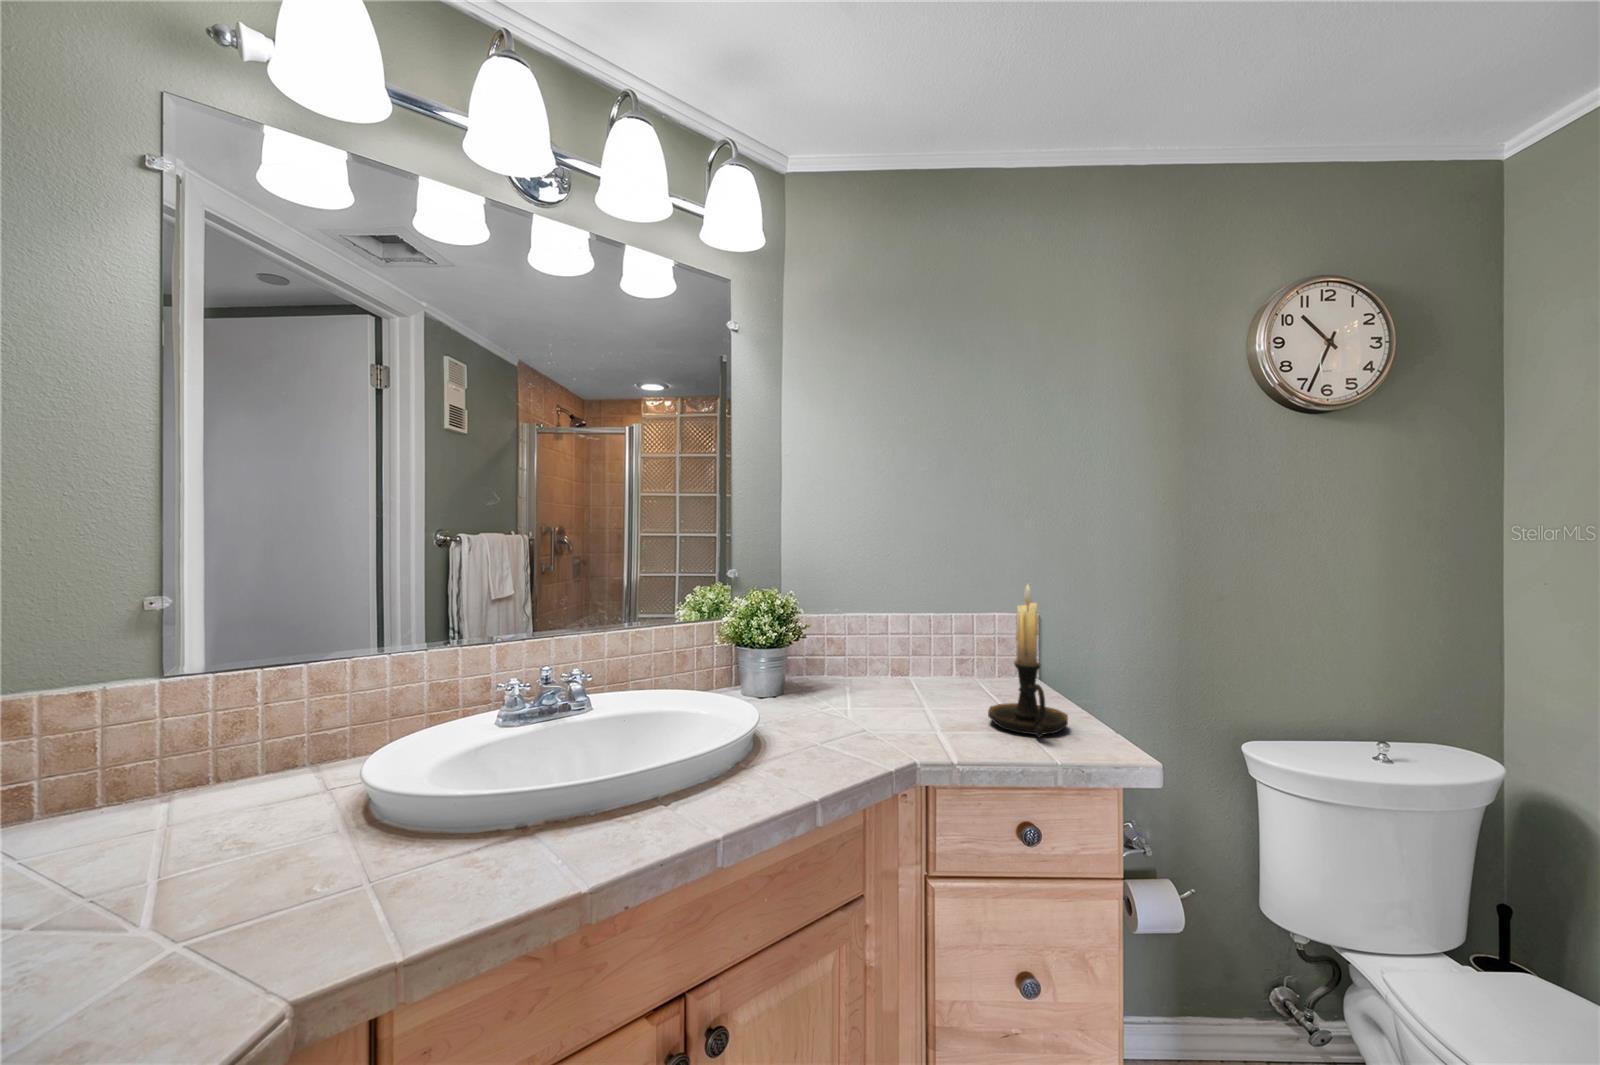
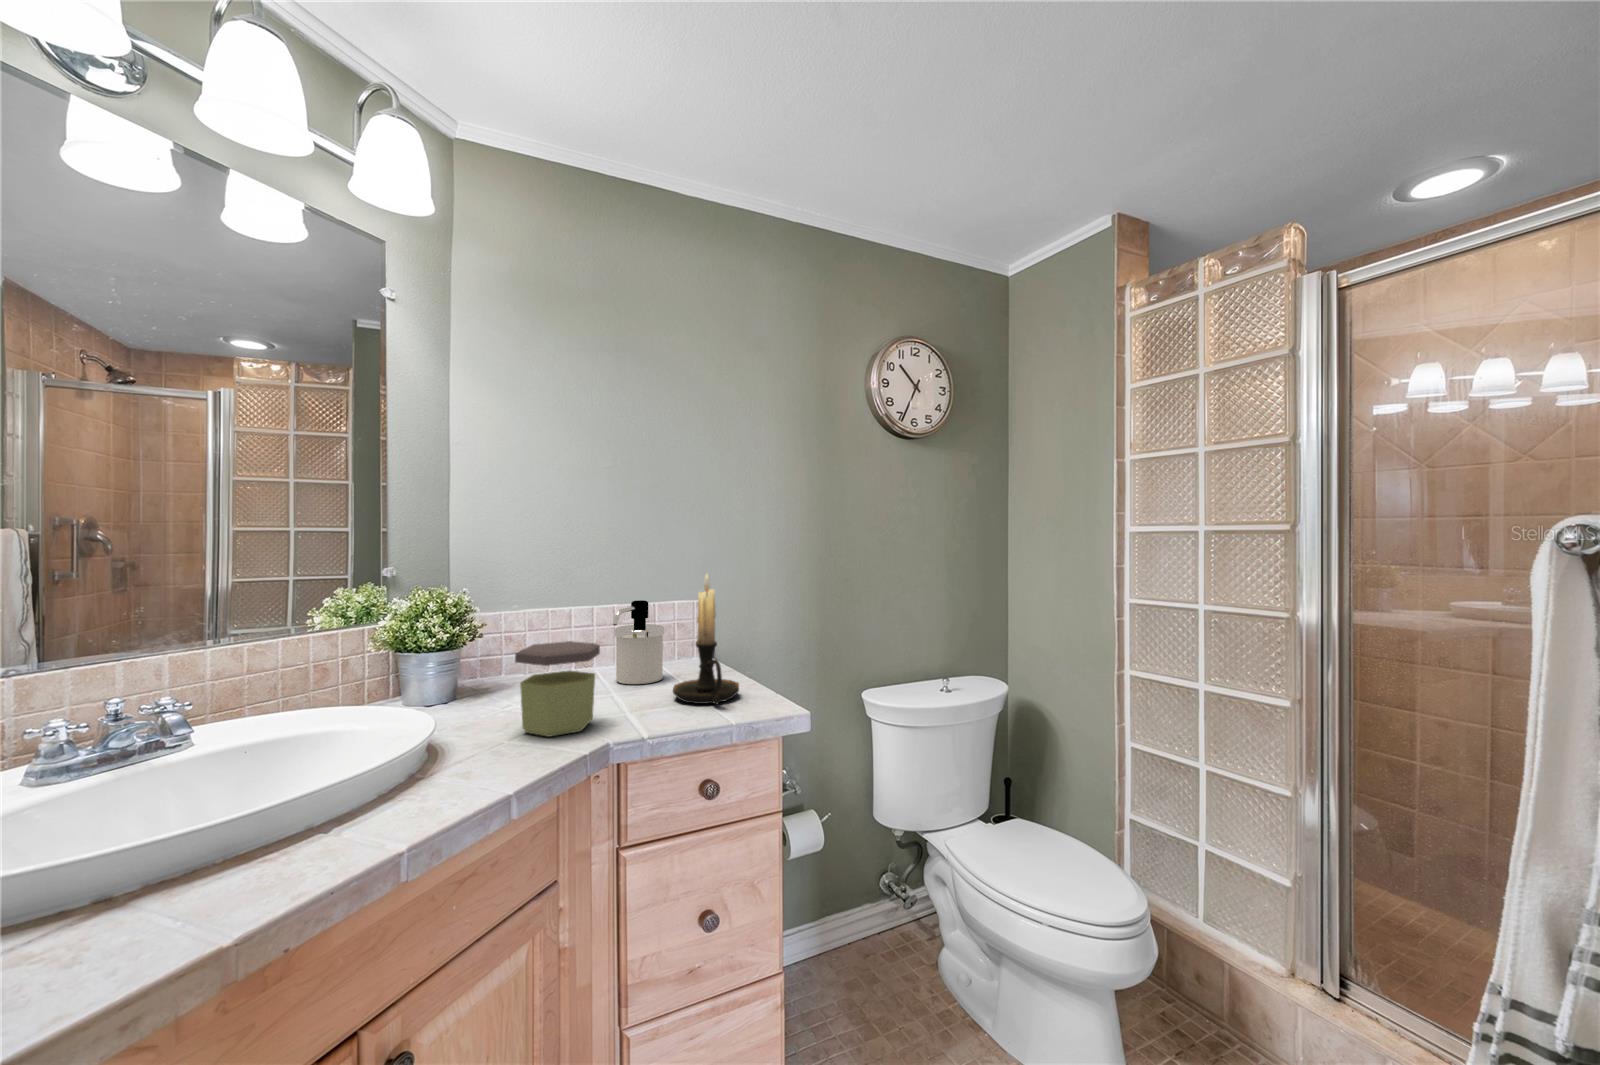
soap dispenser: none [924,610,980,700] -> present [613,600,664,684]
jar: none [828,649,909,745] -> present [515,641,600,737]

